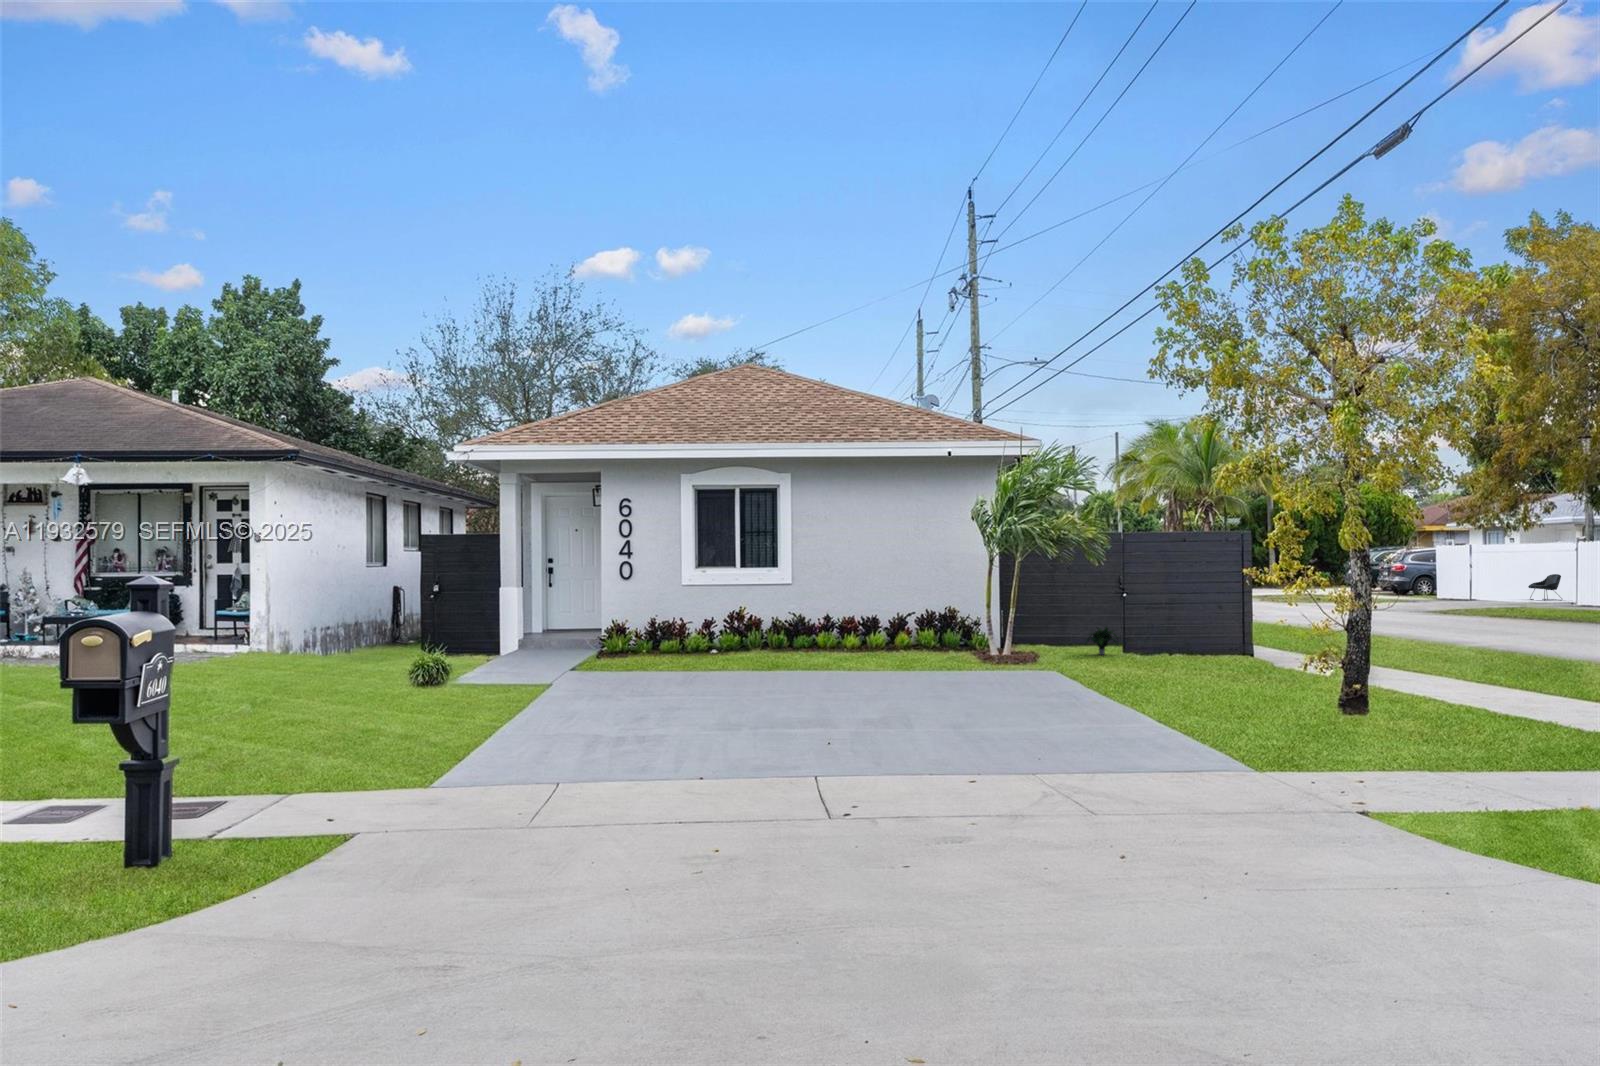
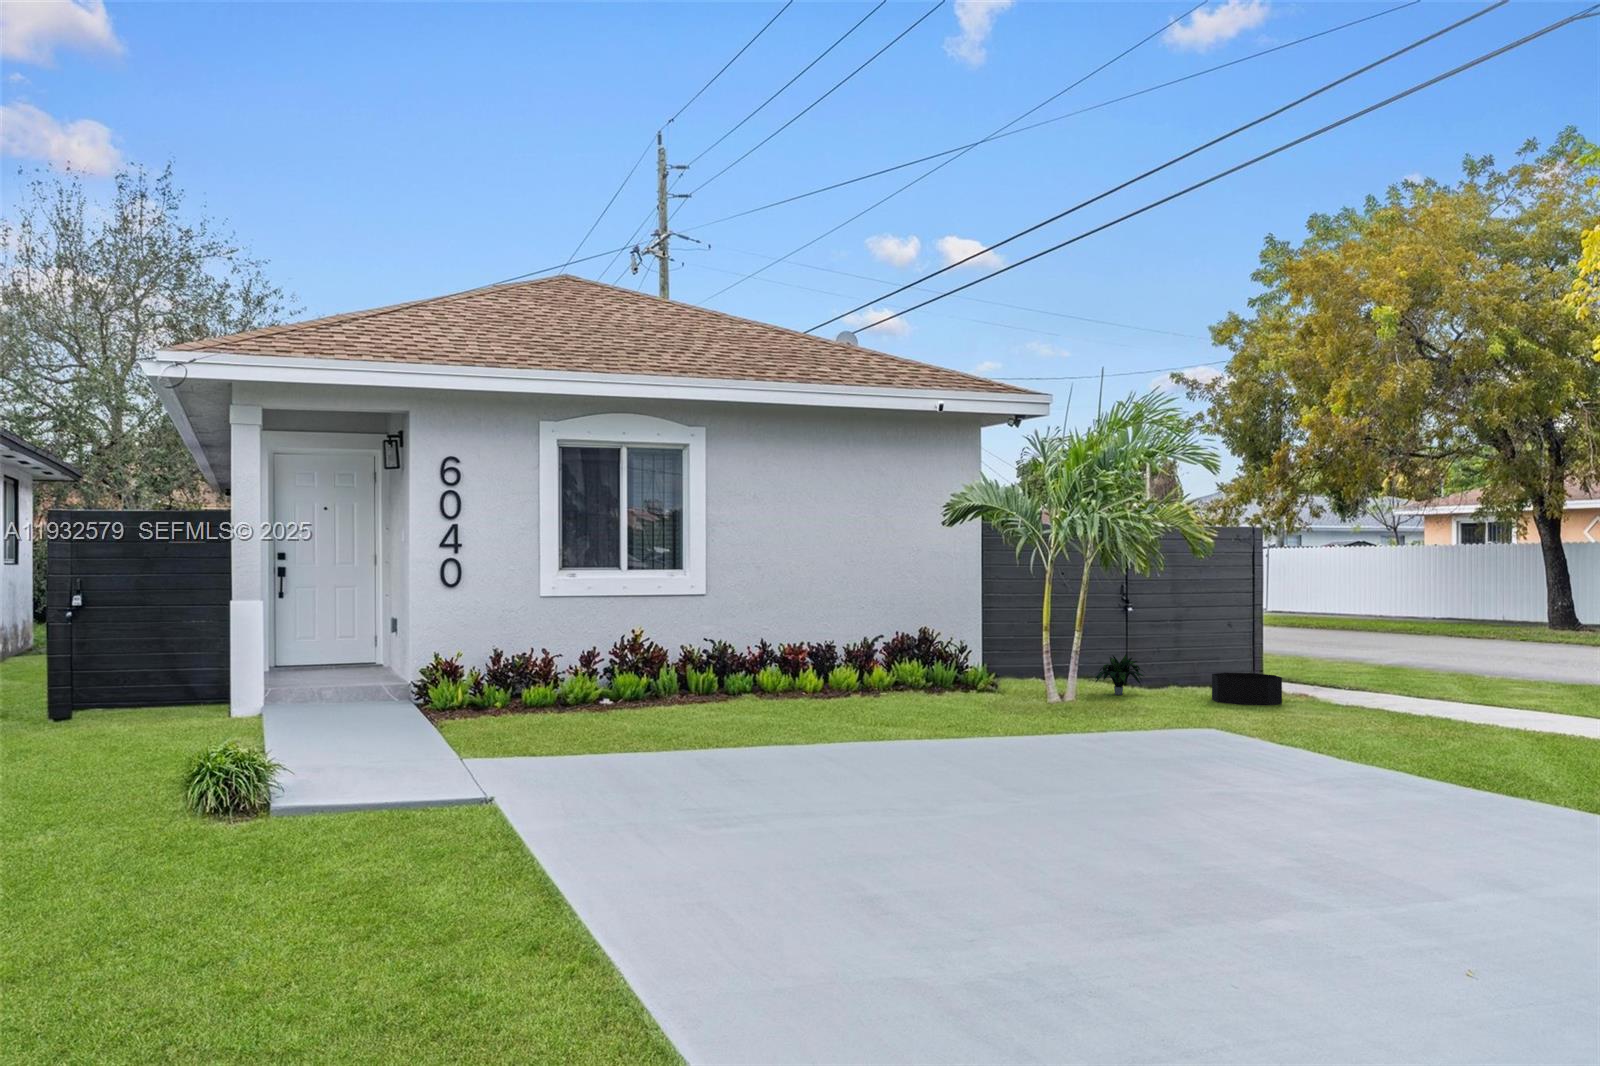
lounge chair: present [1528,574,1561,601] -> none [1384,594,1419,622]
basket: none [1167,639,1215,663] -> present [1212,673,1282,706]

